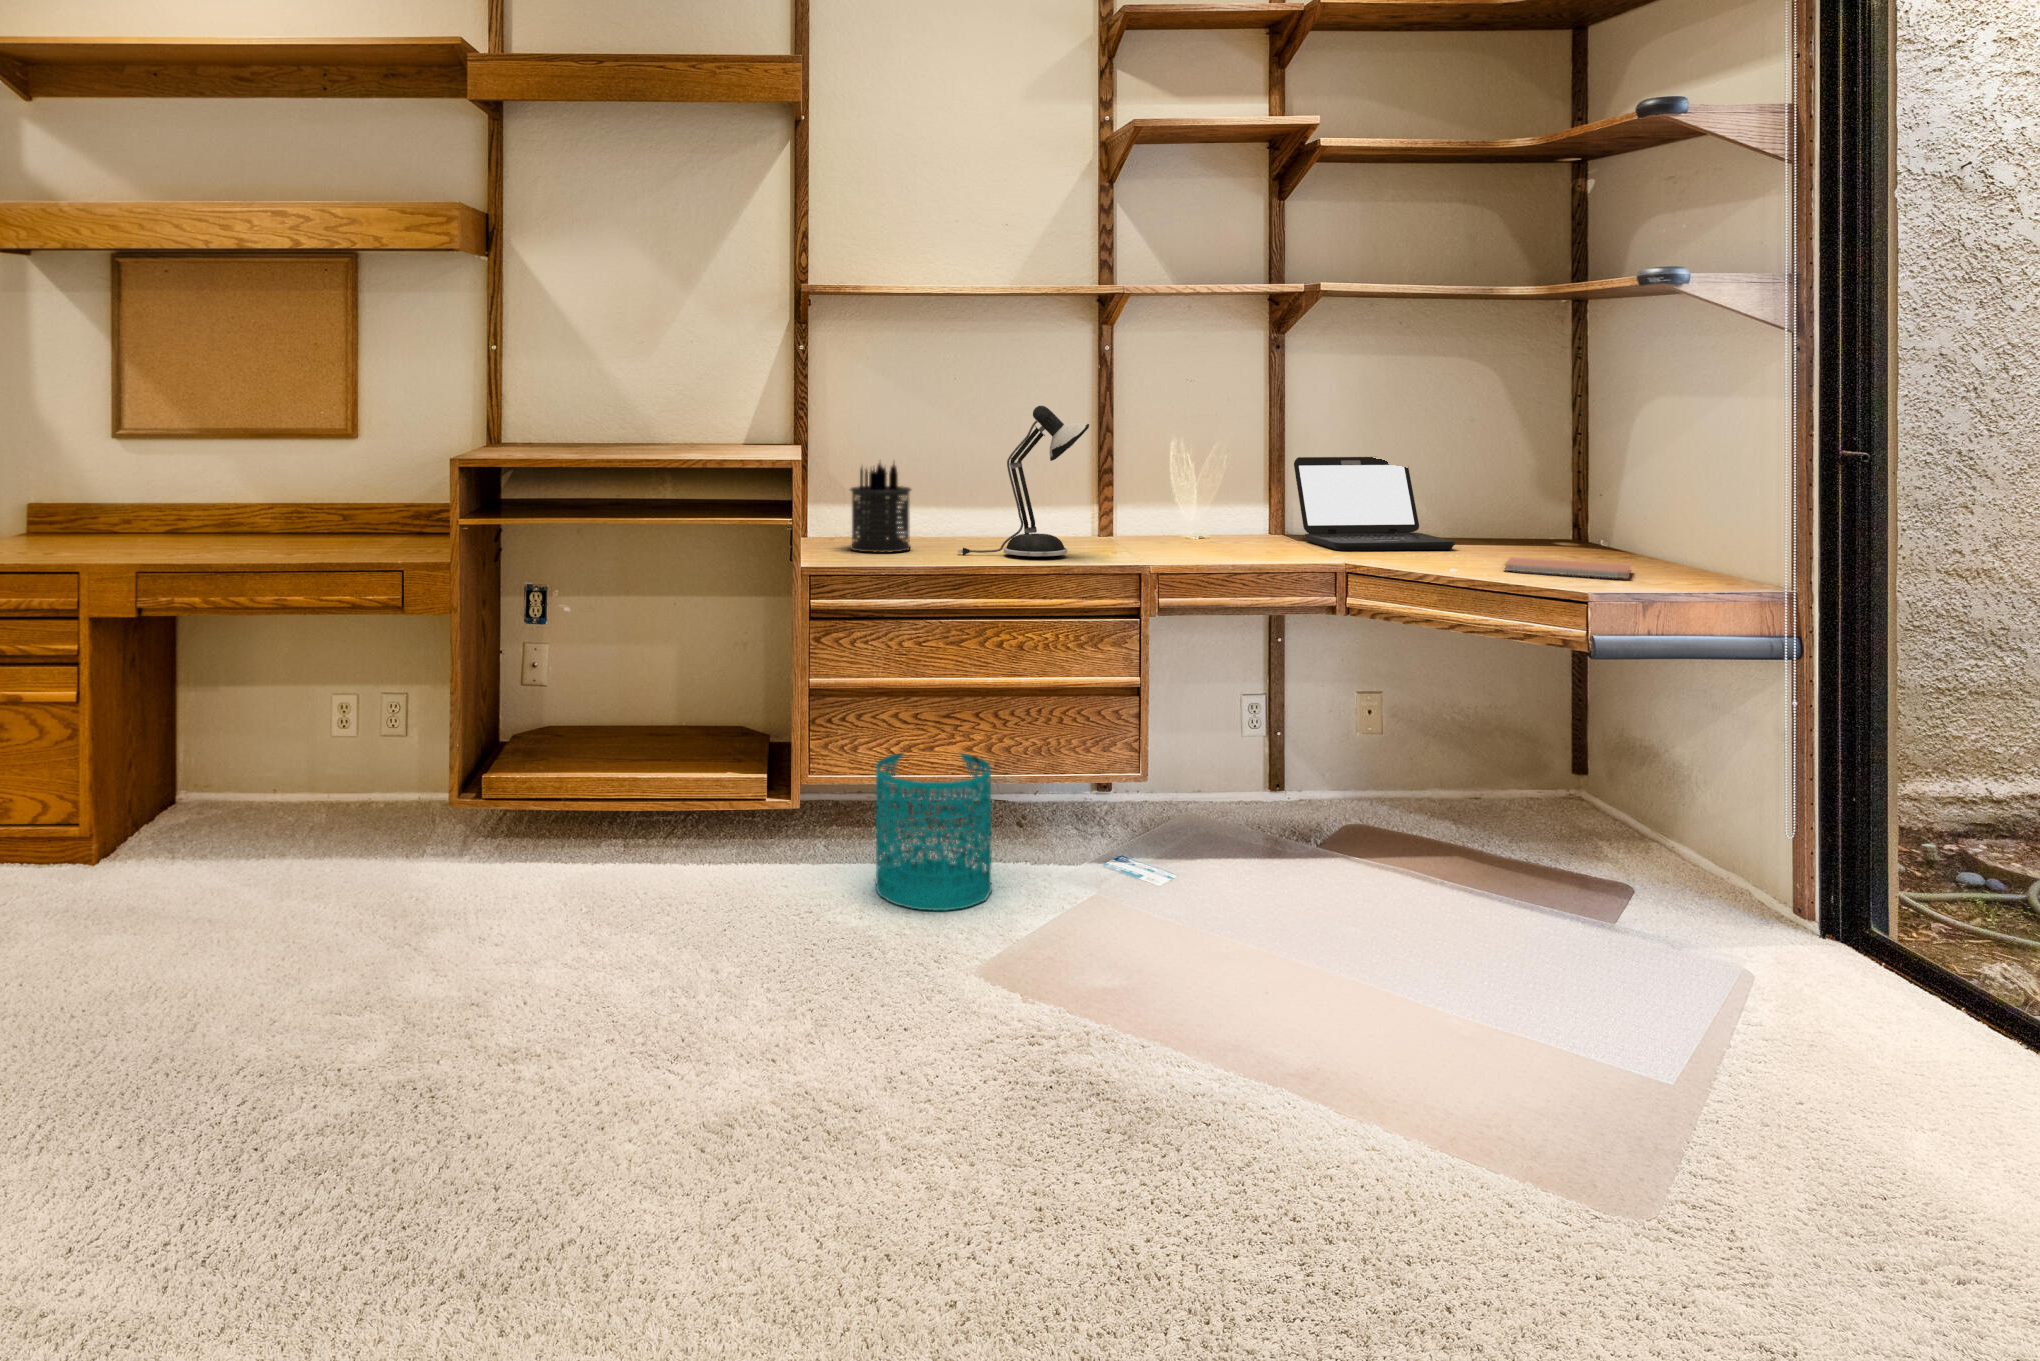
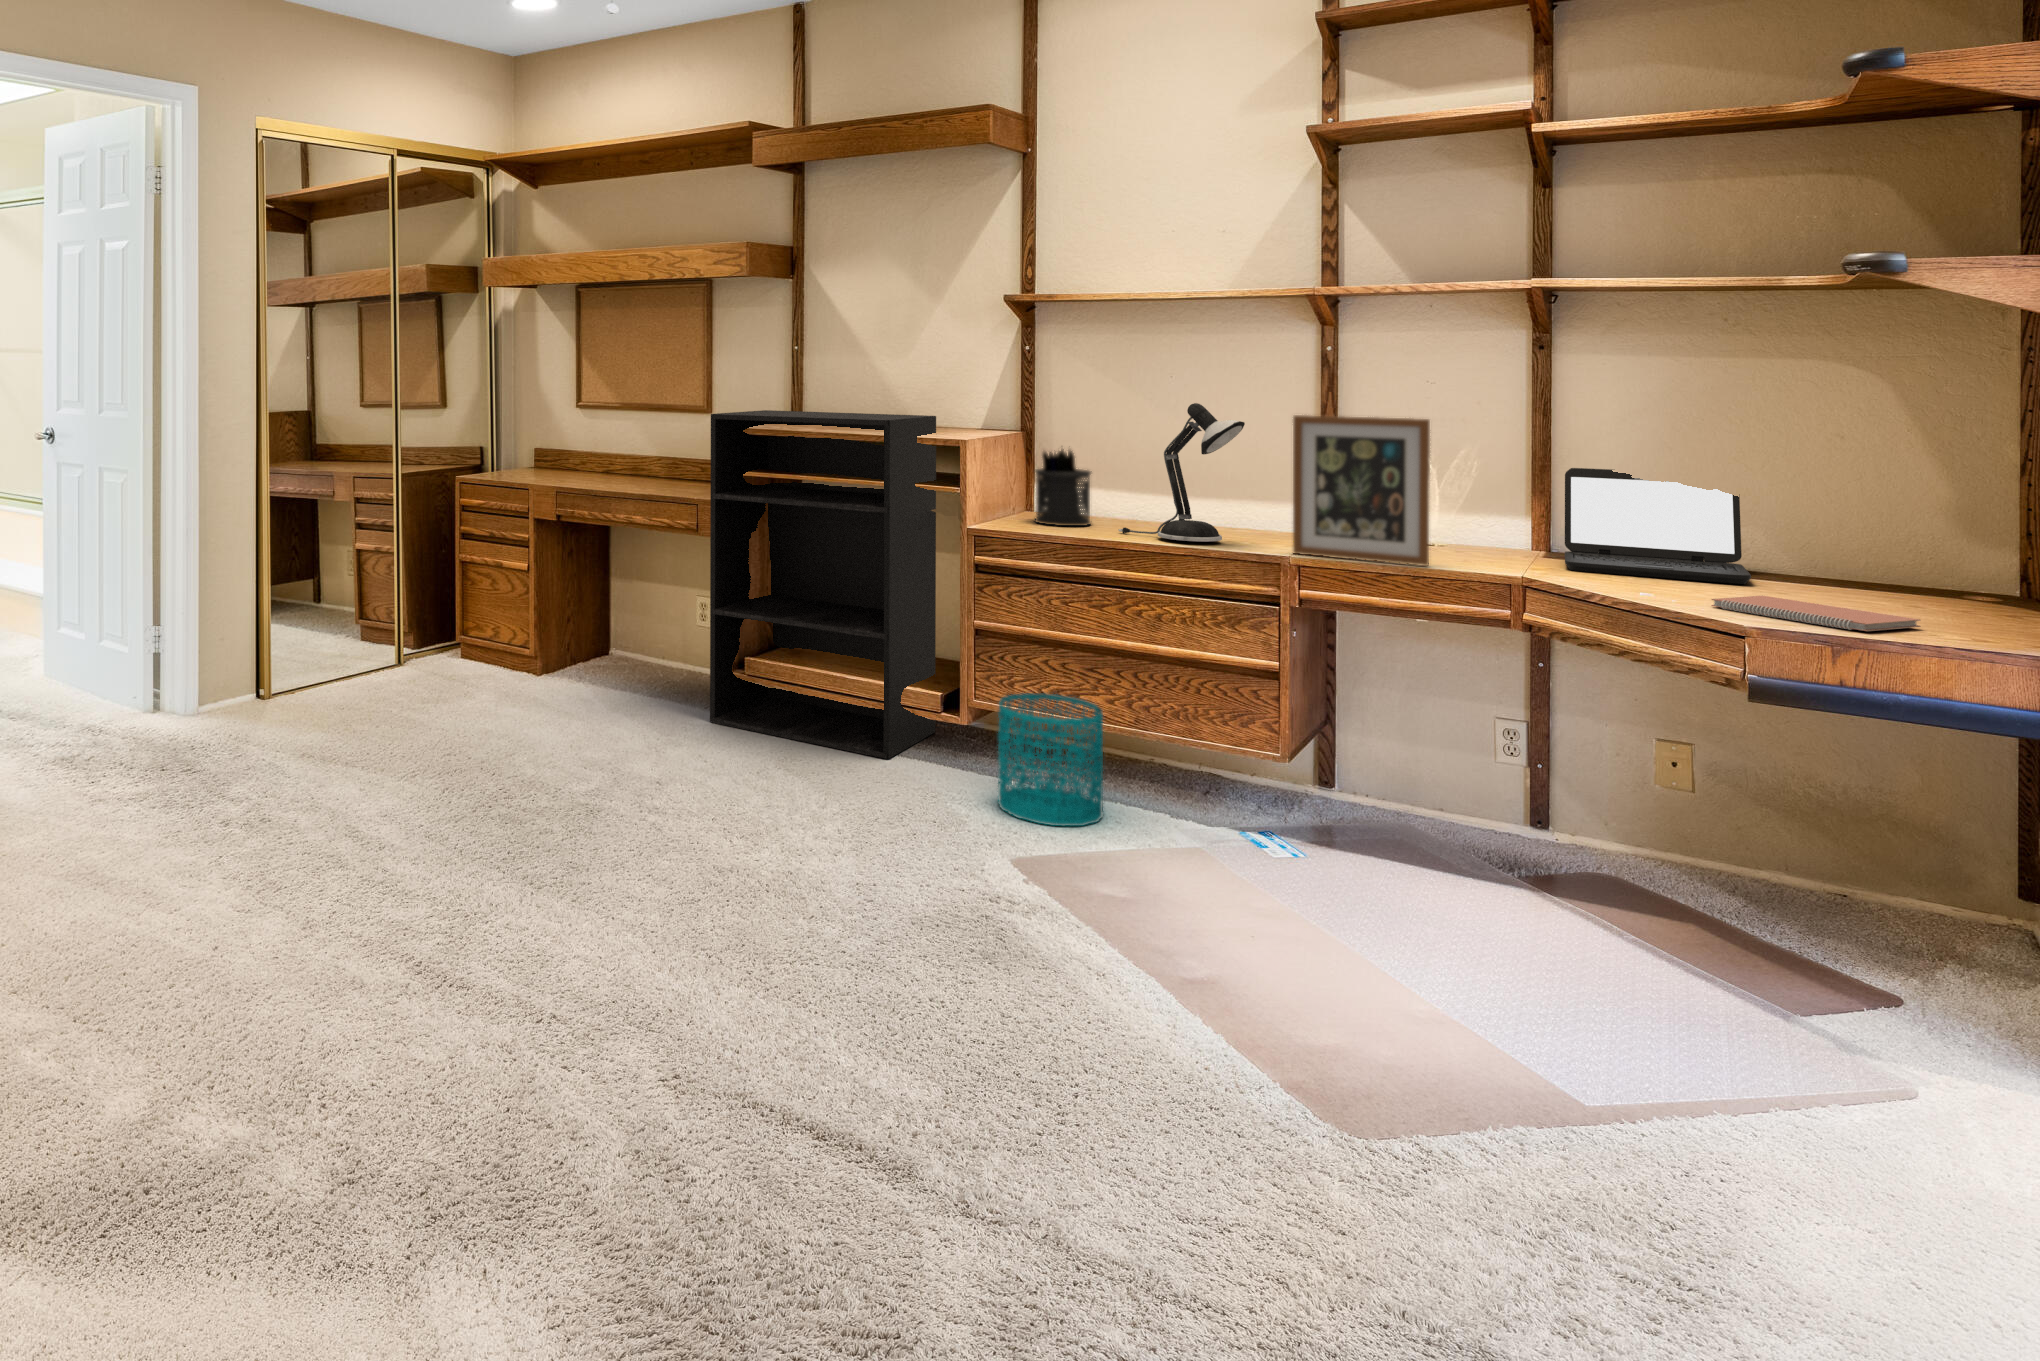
picture frame: none [1143,415,1262,559] -> present [1293,415,1430,566]
bookshelf: none [438,431,715,879] -> present [710,410,936,759]

